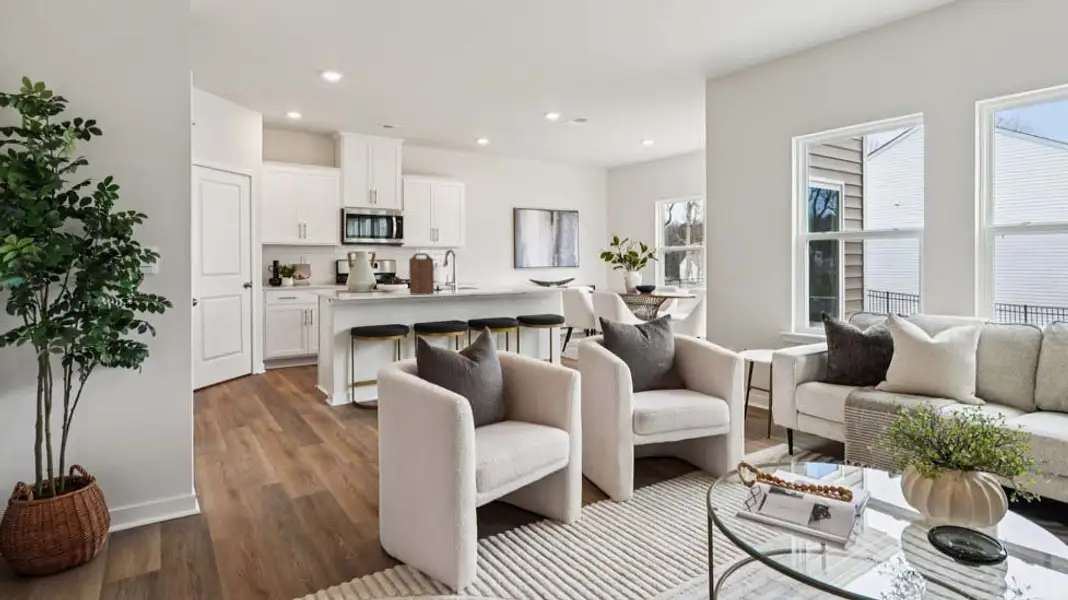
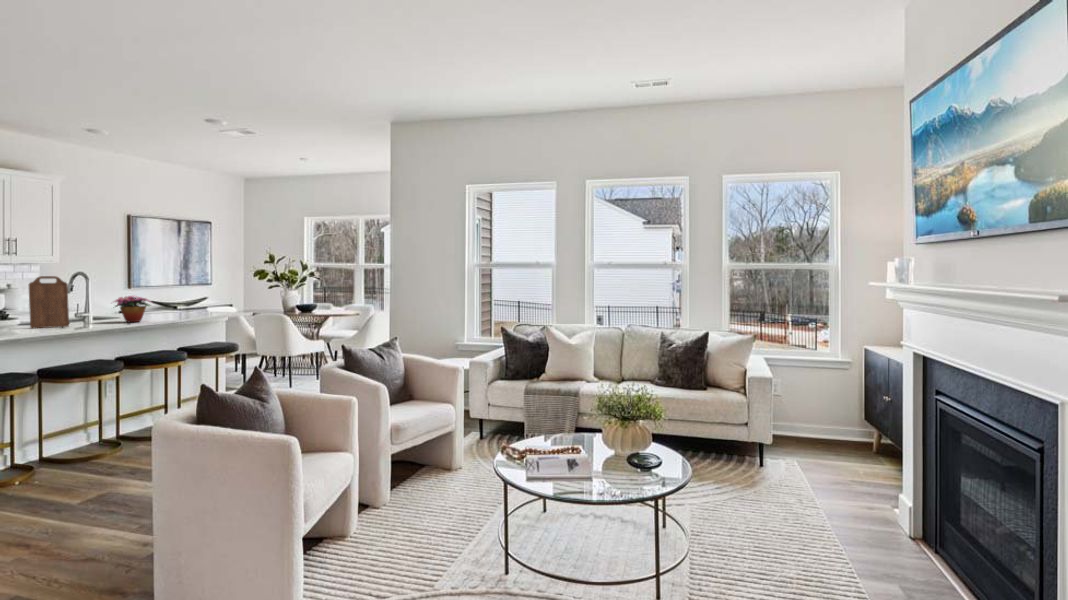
flower arrangement: none [464,270,497,294] -> present [114,296,150,322]

